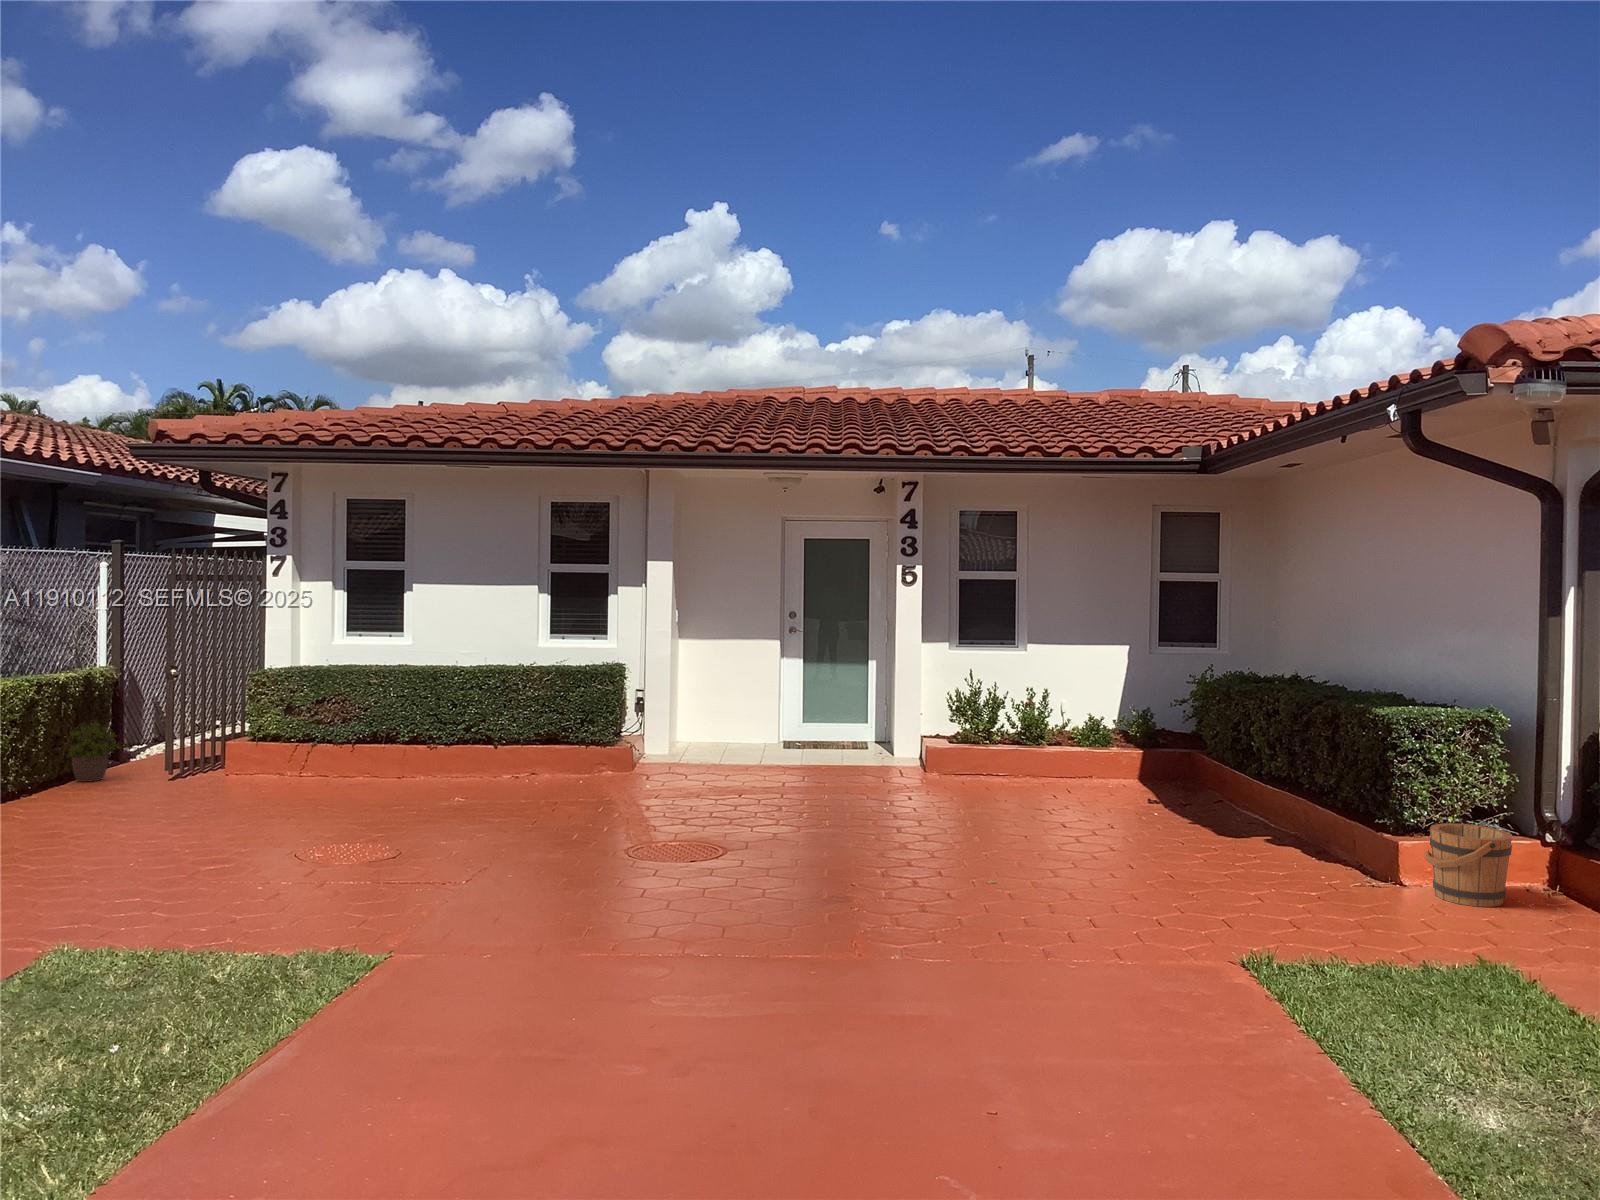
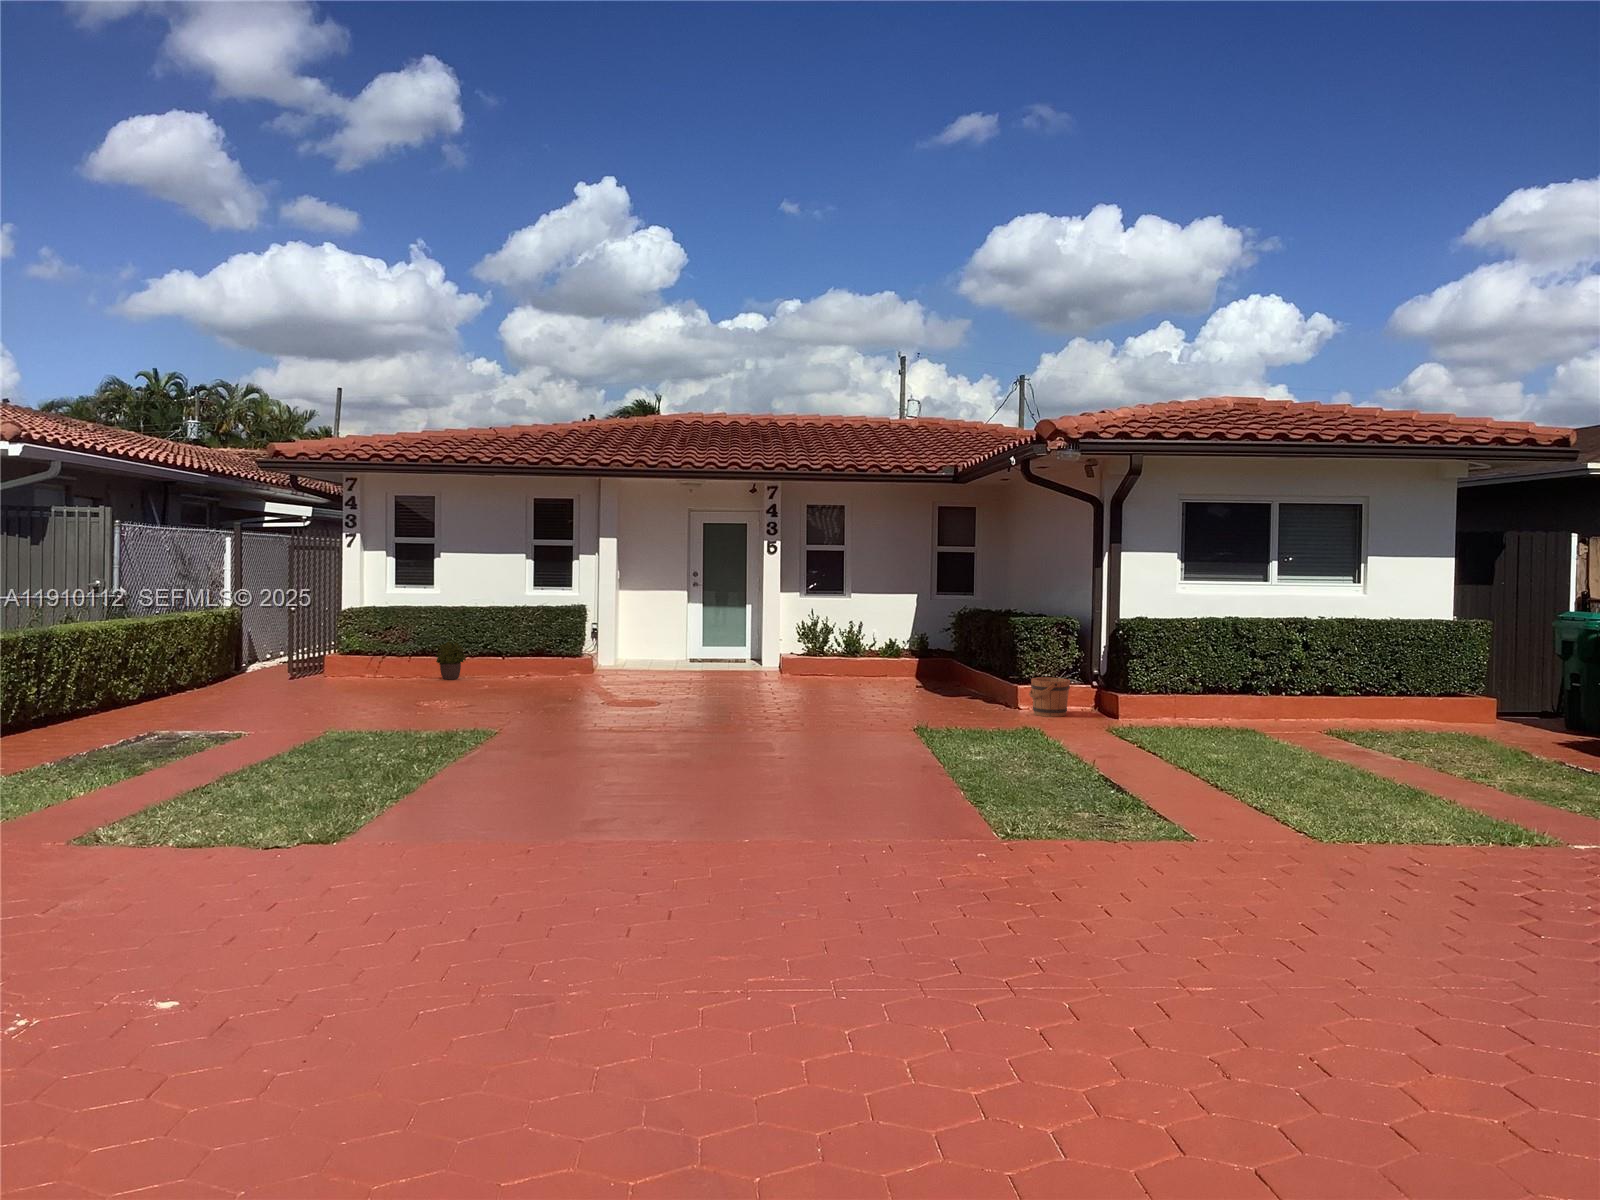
potted plant: present [68,721,120,782] -> present [435,642,467,680]

